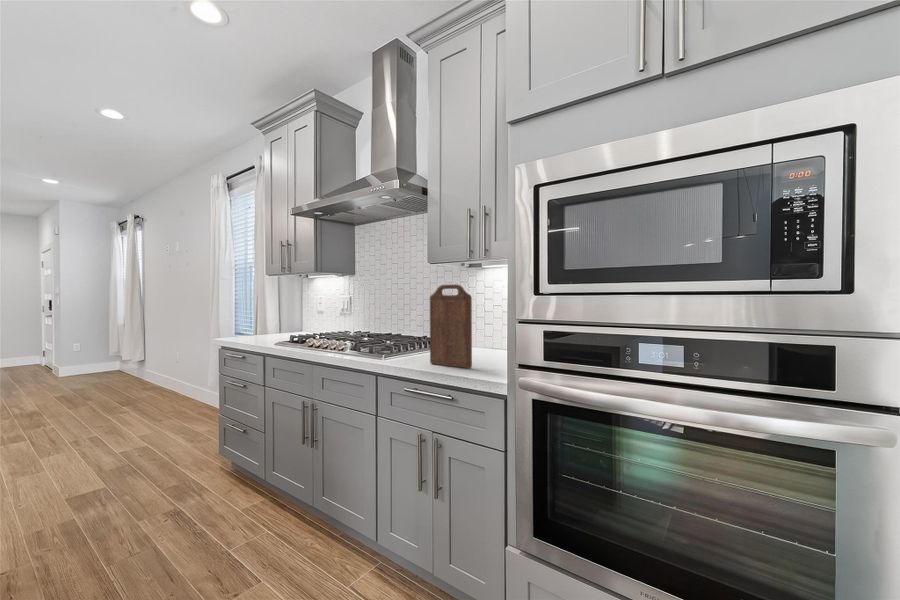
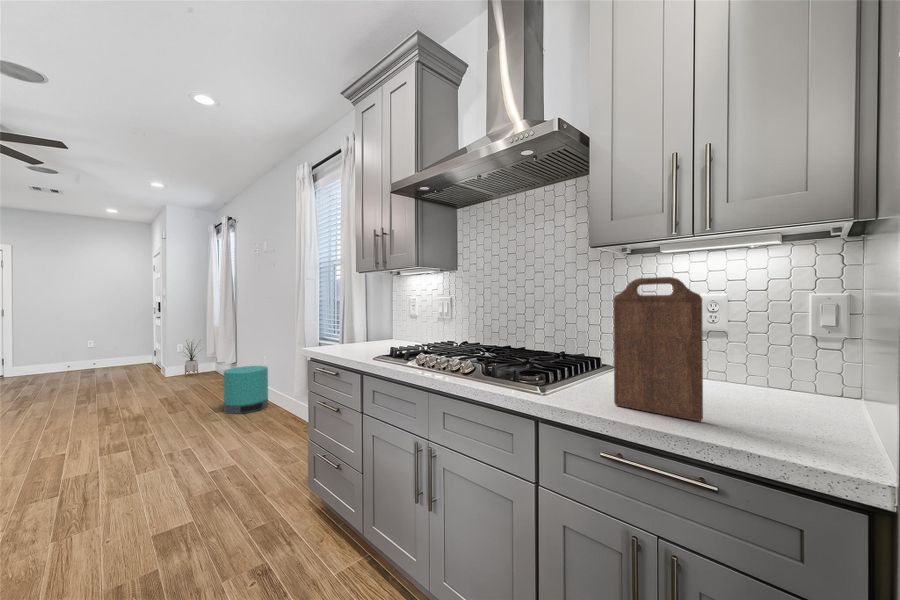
house plant: none [74,335,107,376] -> present [185,342,198,376]
trash can: none [131,361,181,407] -> present [224,366,268,414]

